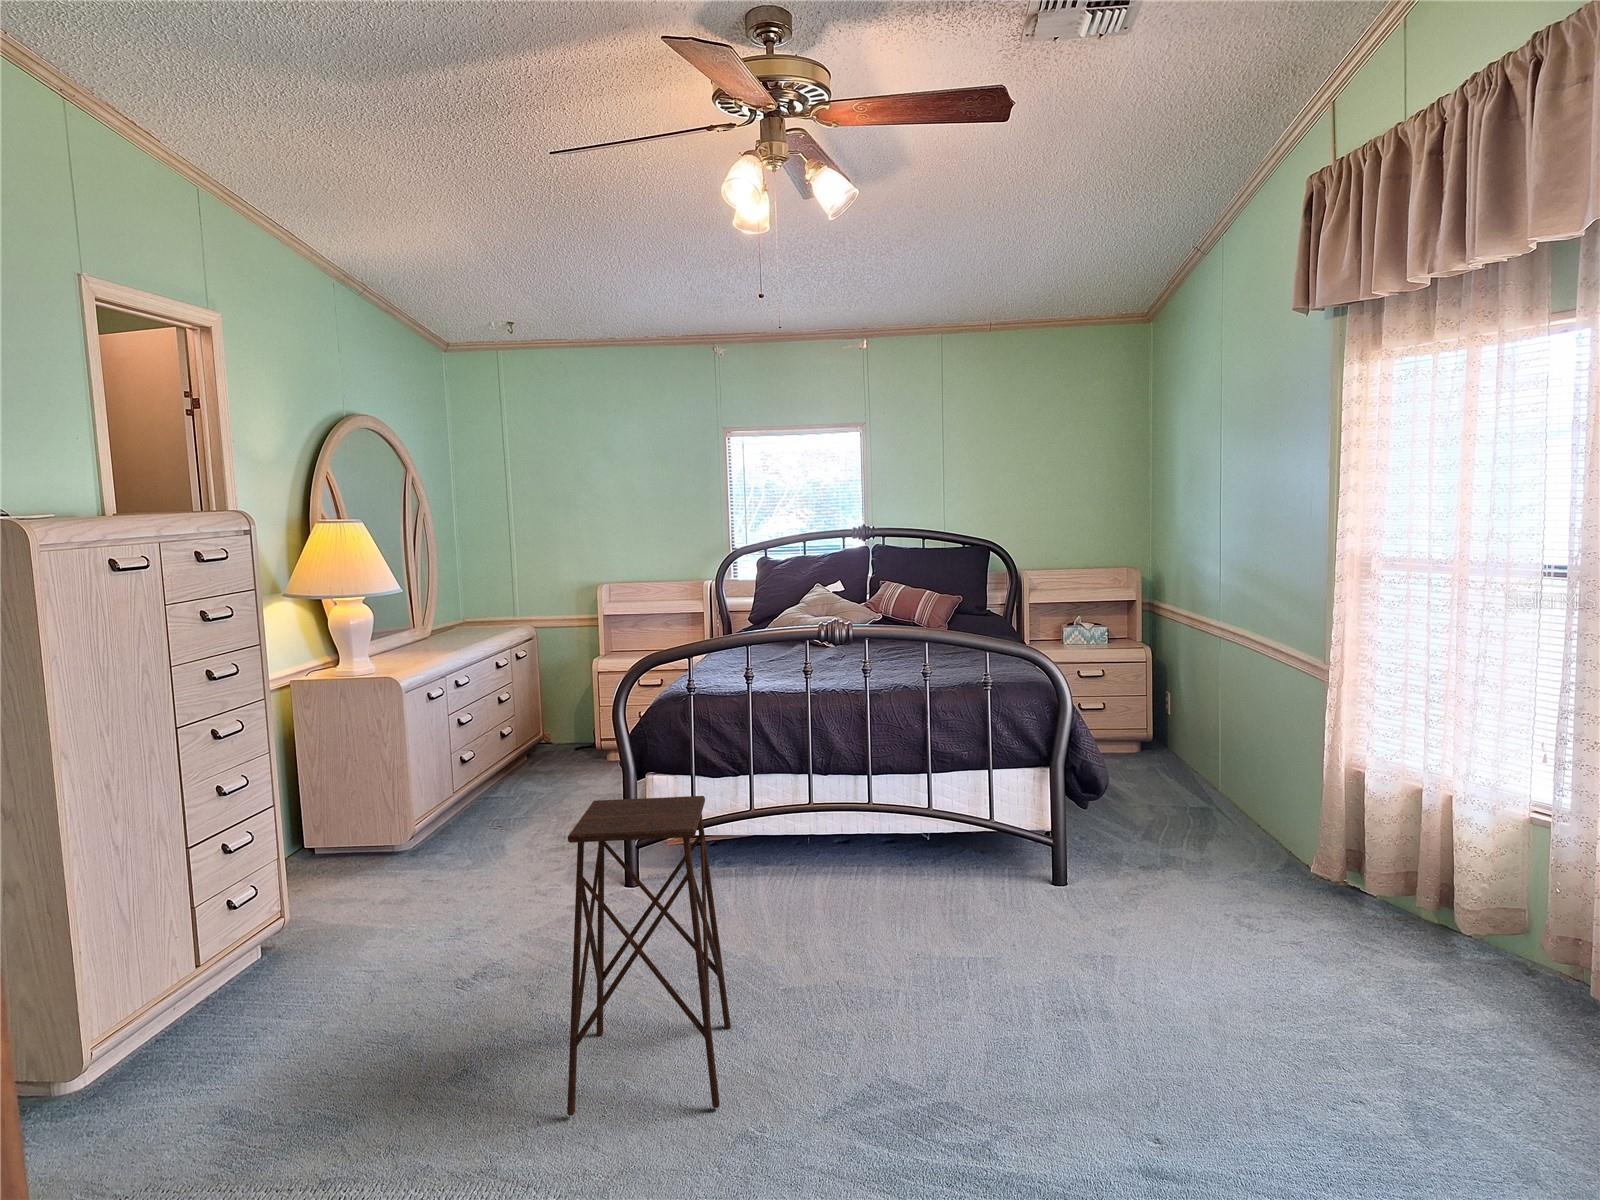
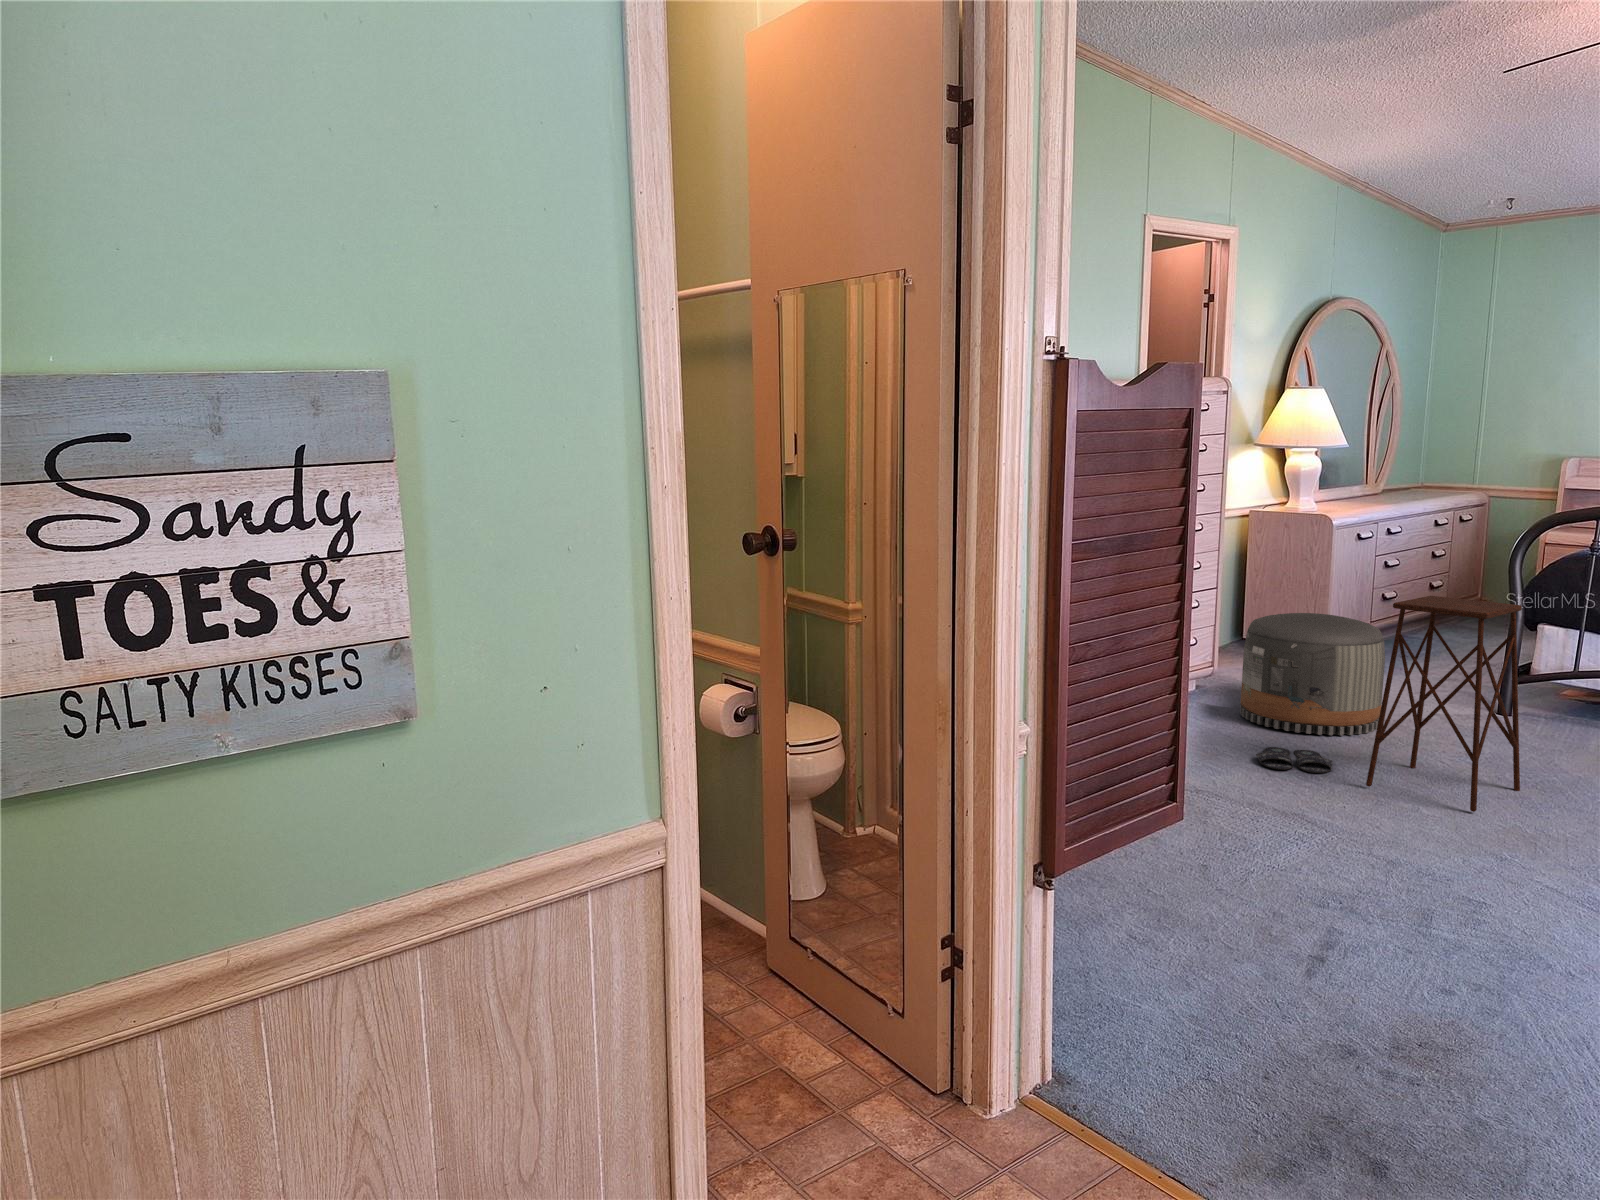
pouf: none [326,823,524,1025] -> present [1240,613,1385,735]
slippers: none [386,1055,505,1138] -> present [1256,747,1333,773]

